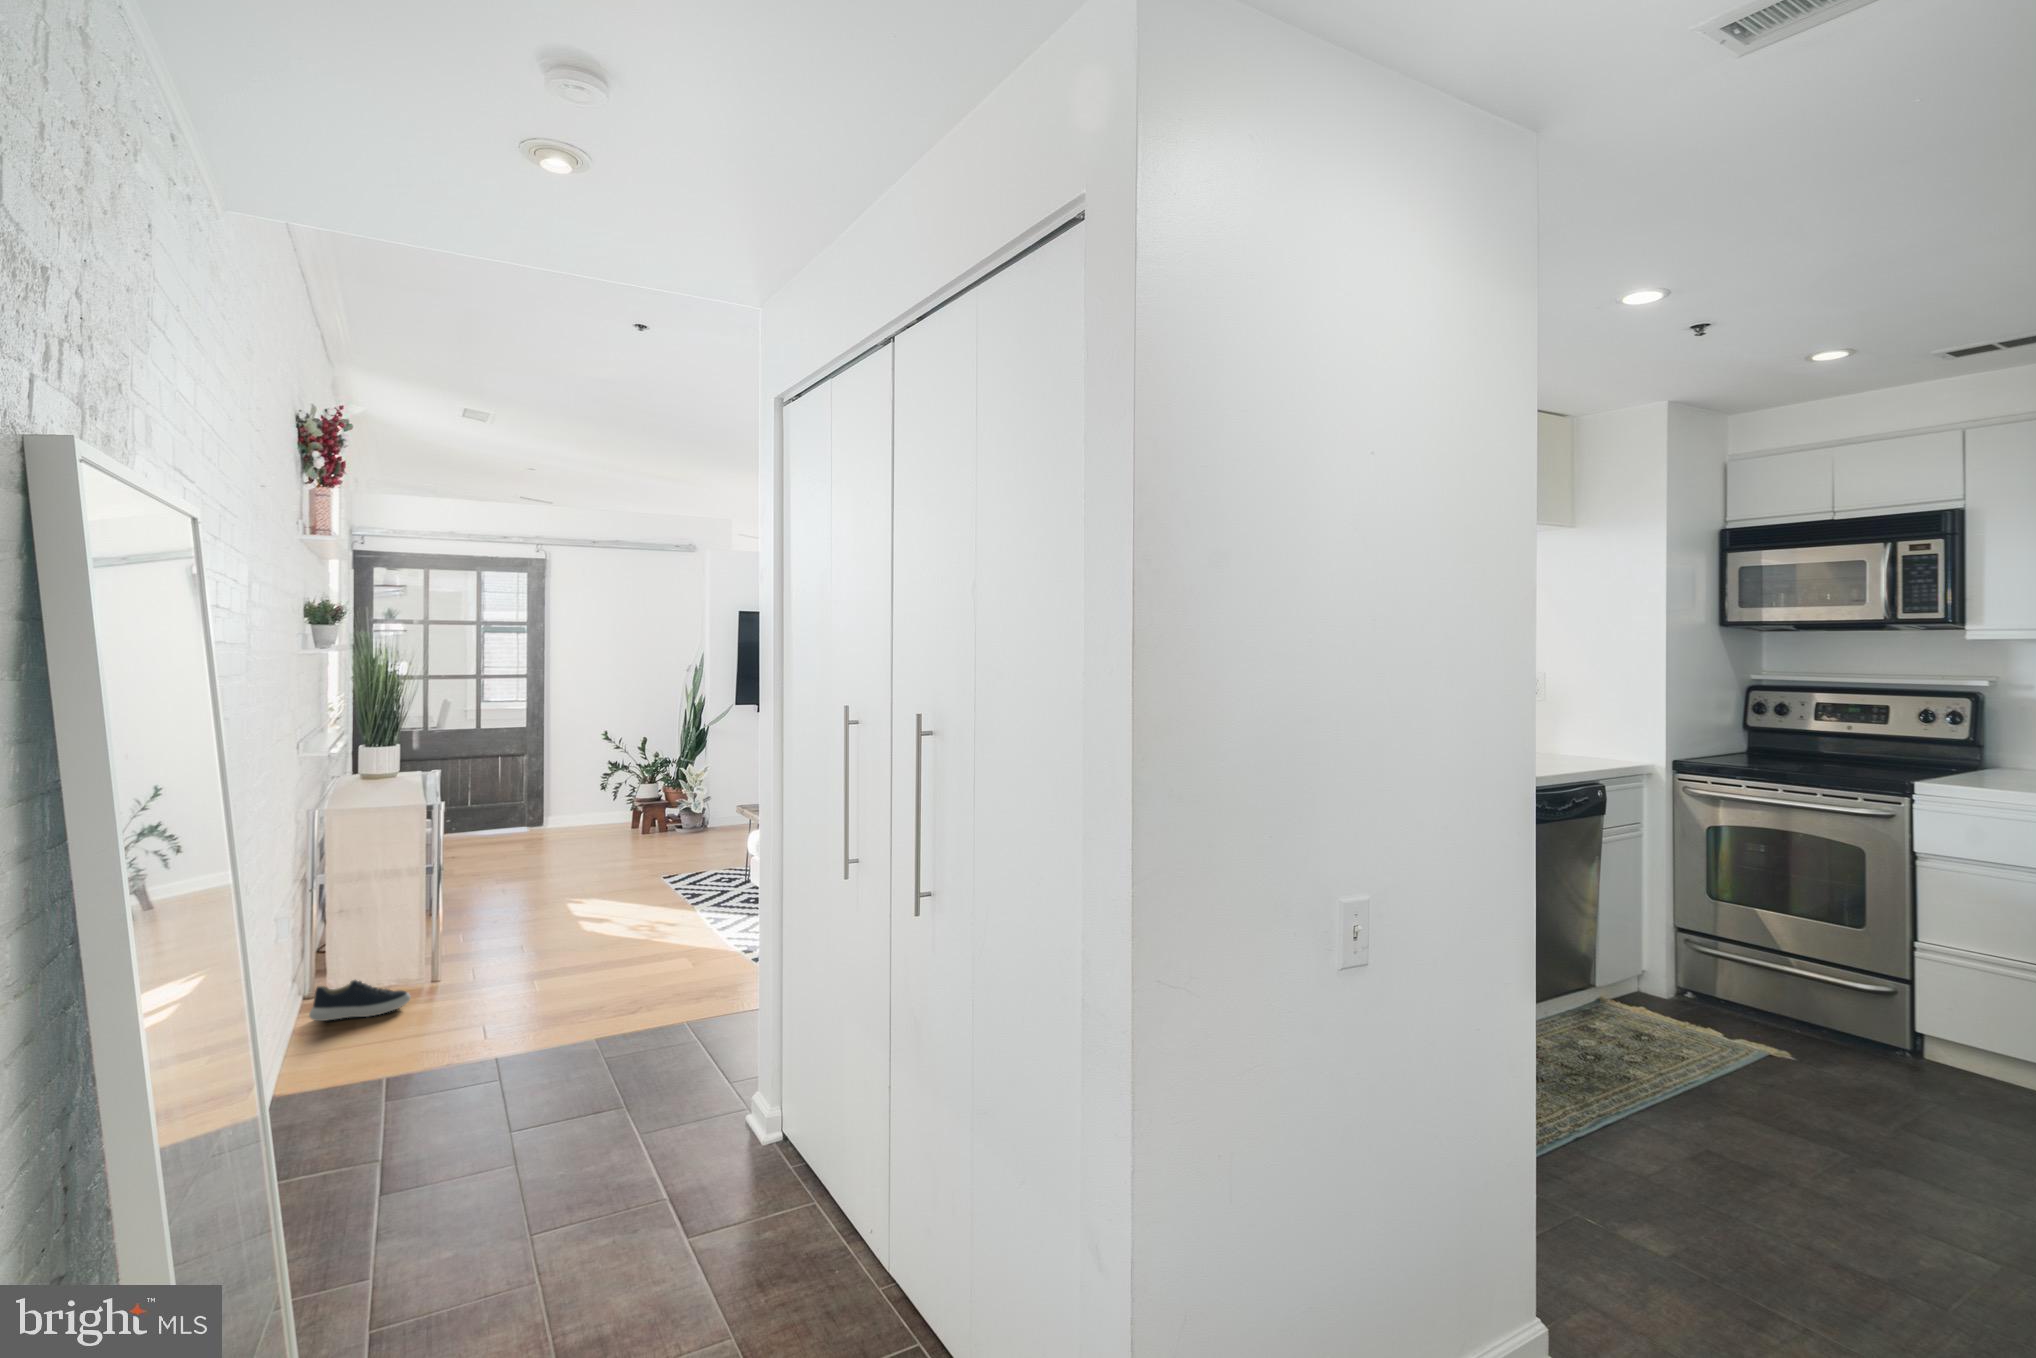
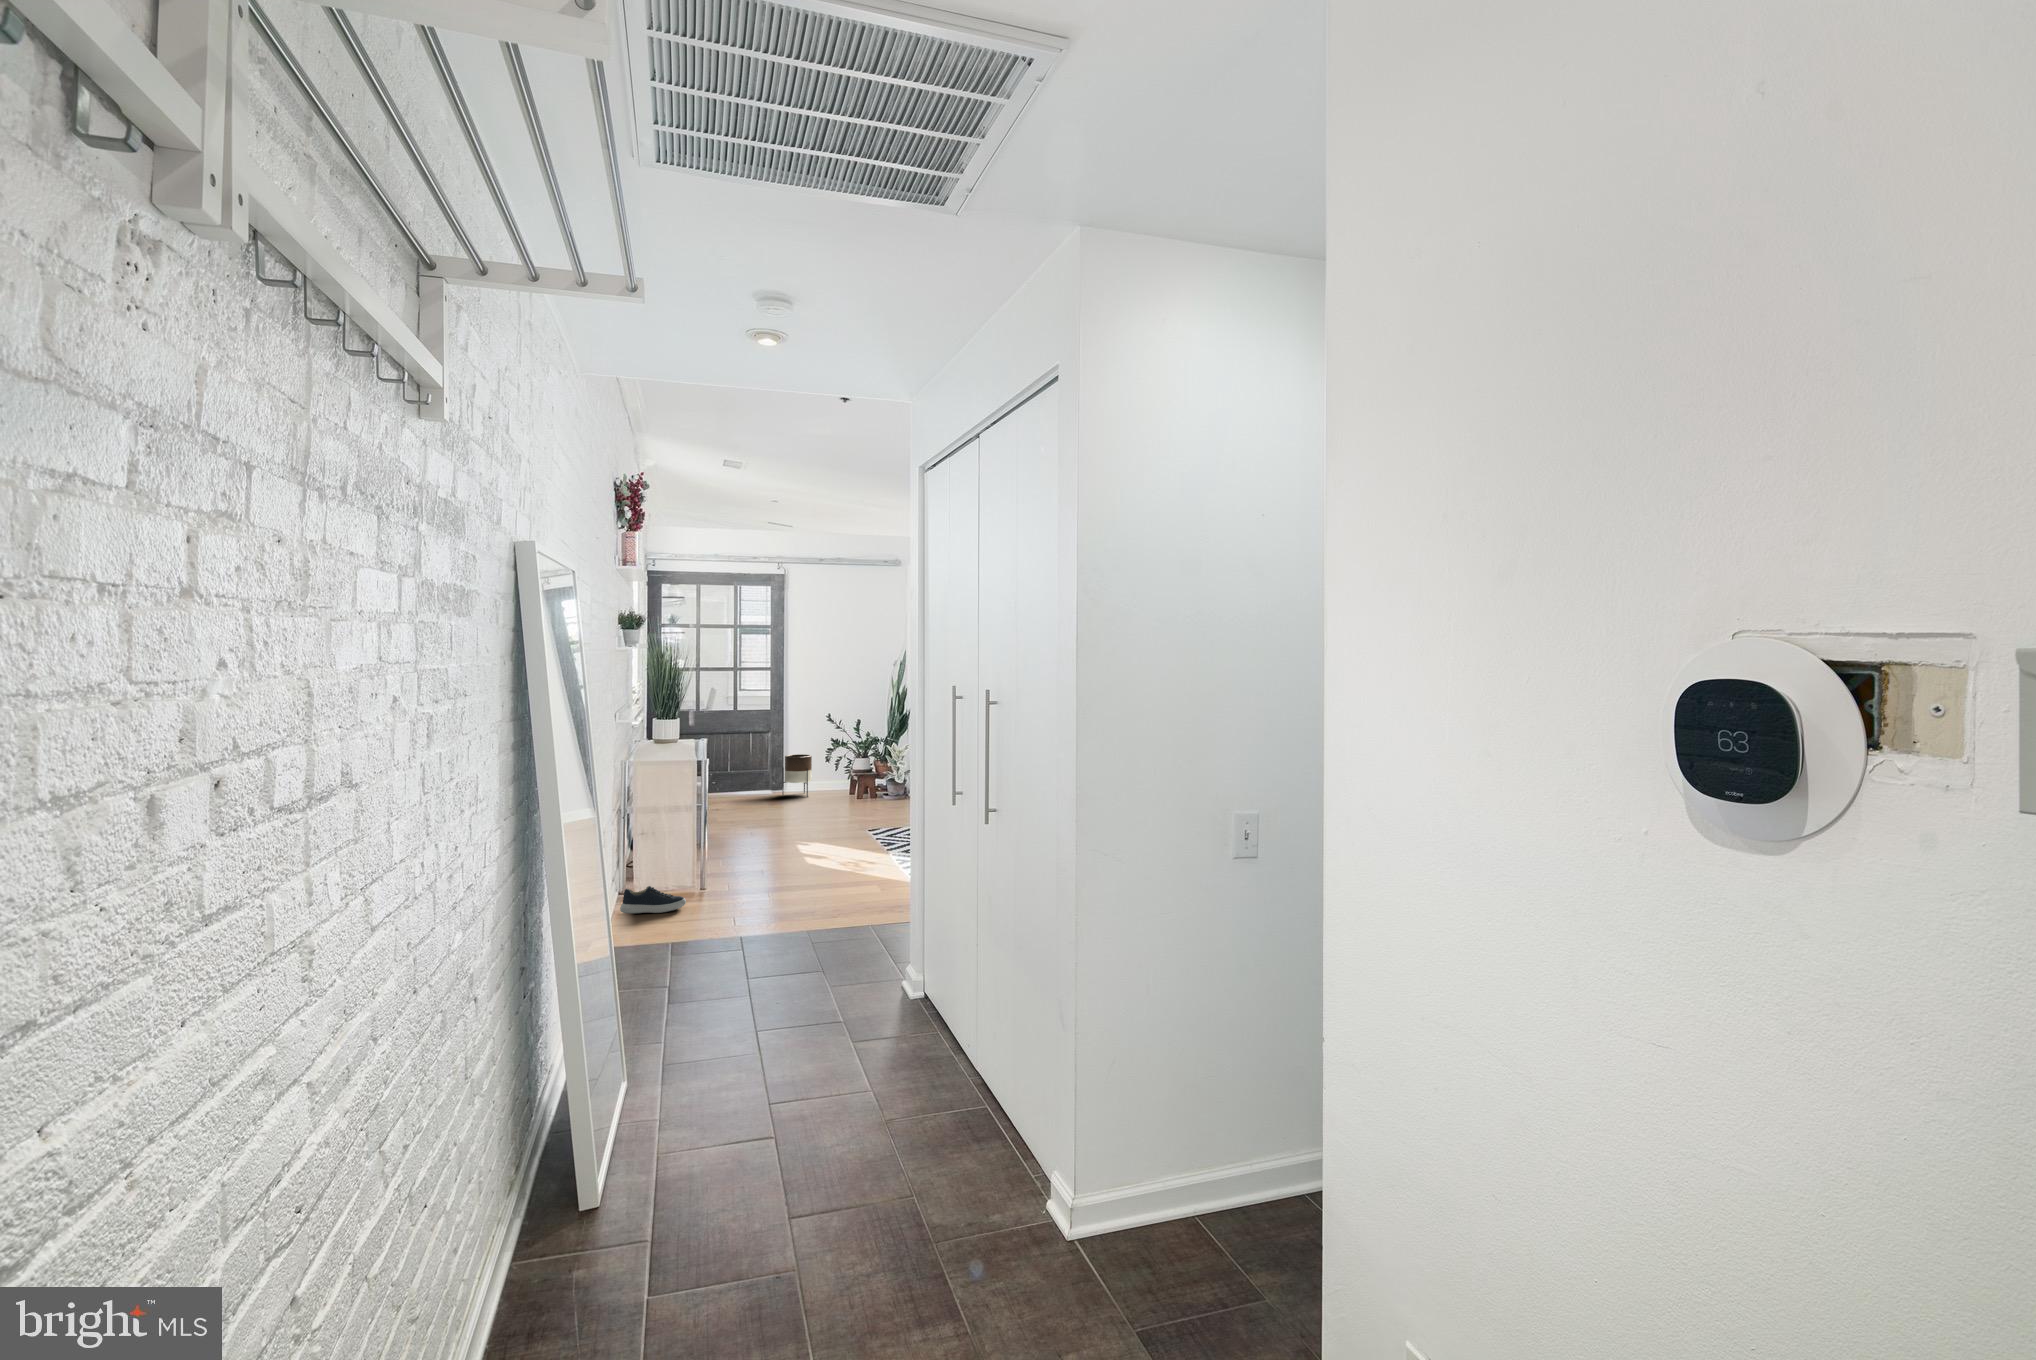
planter: none [543,781,582,835] -> present [782,754,812,797]

